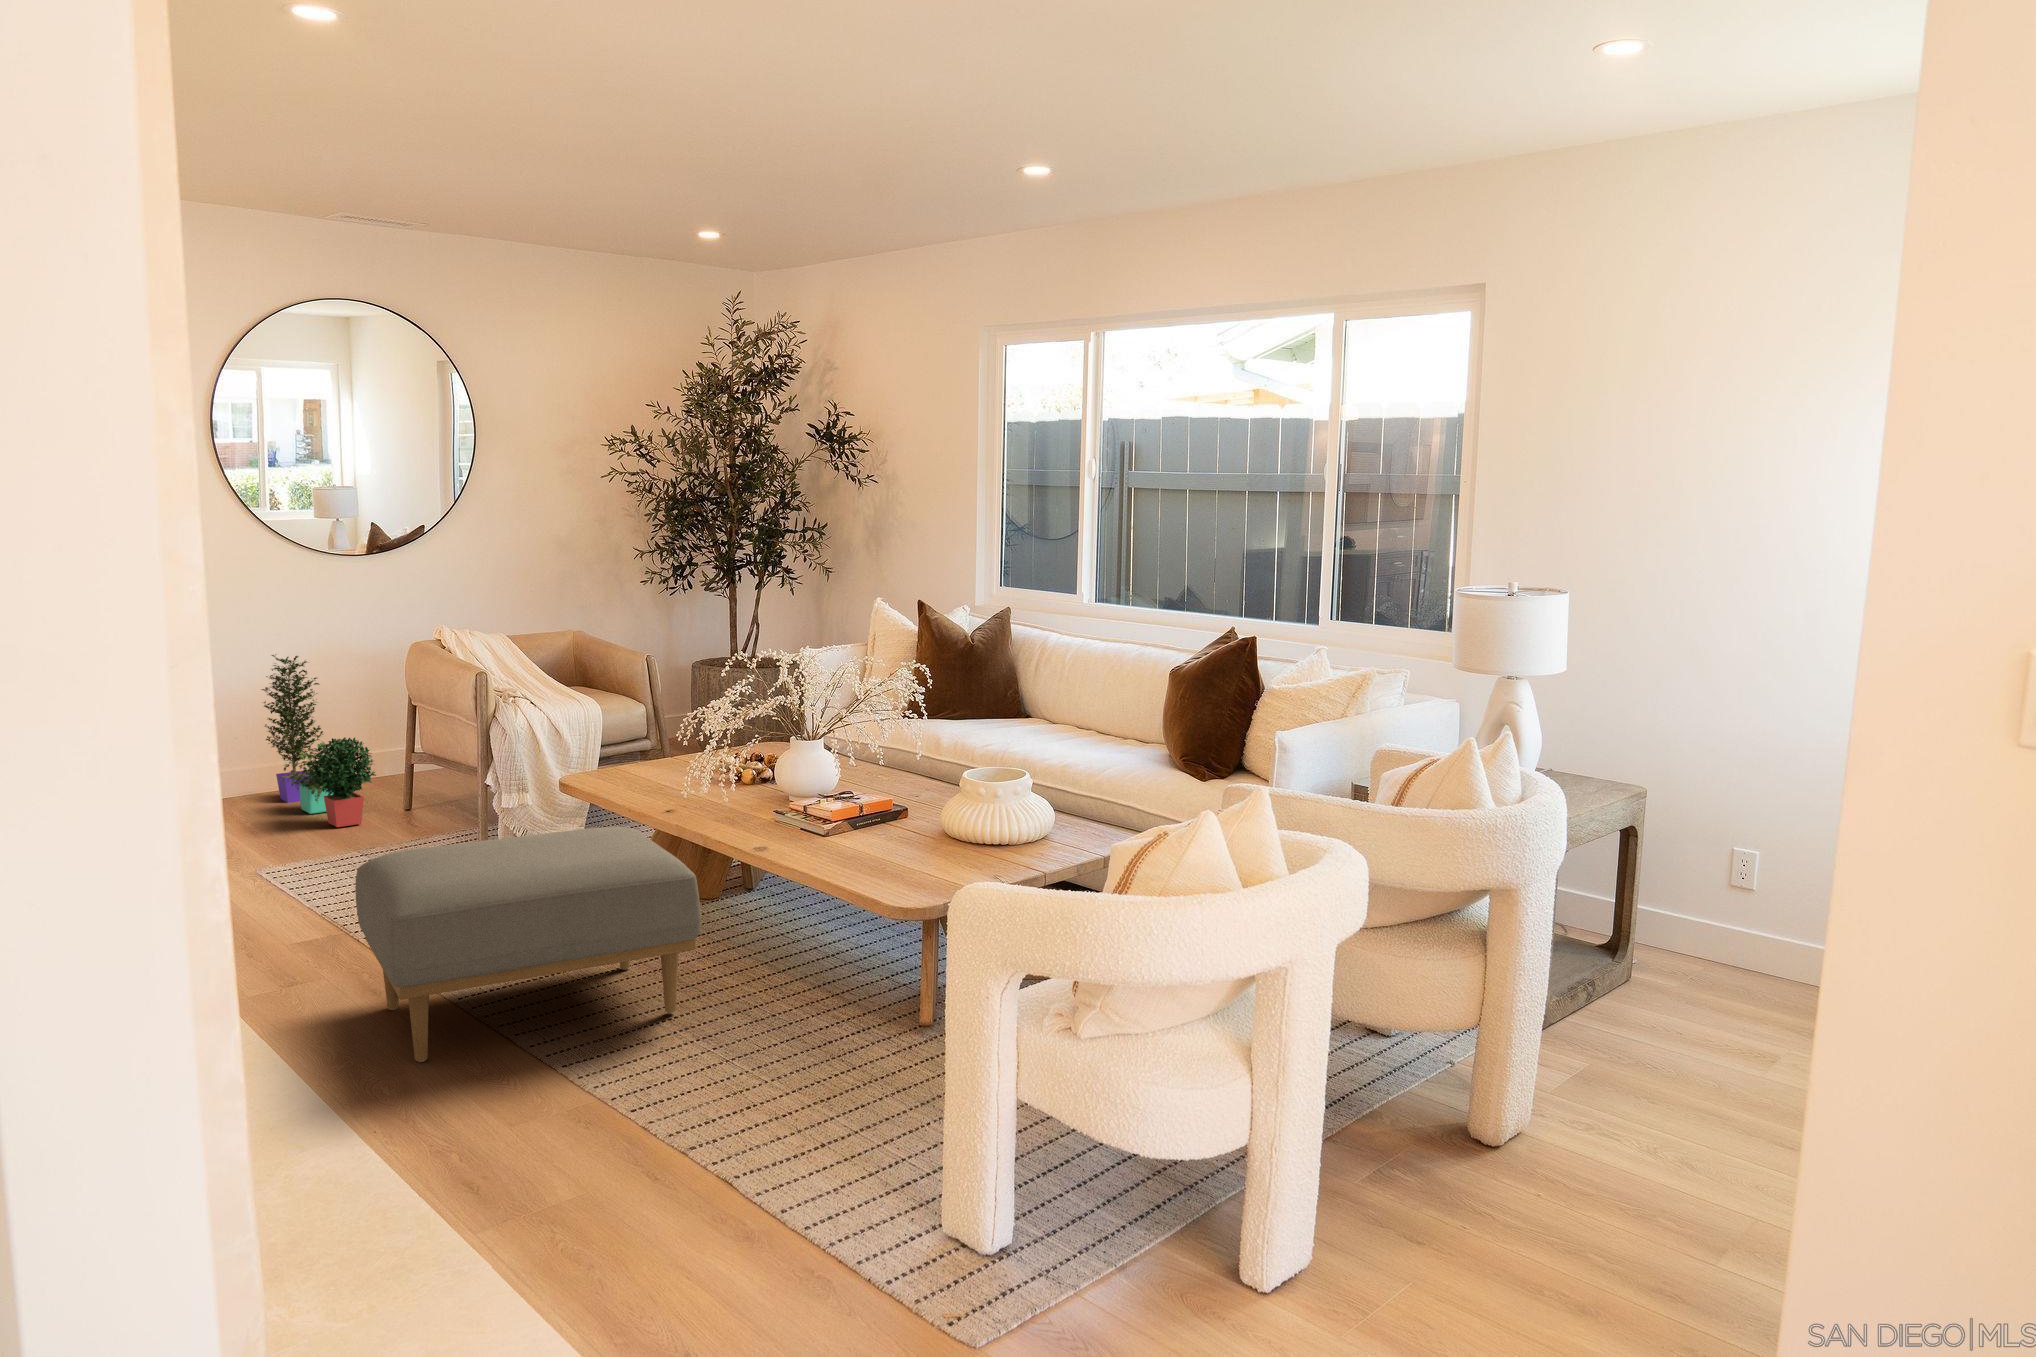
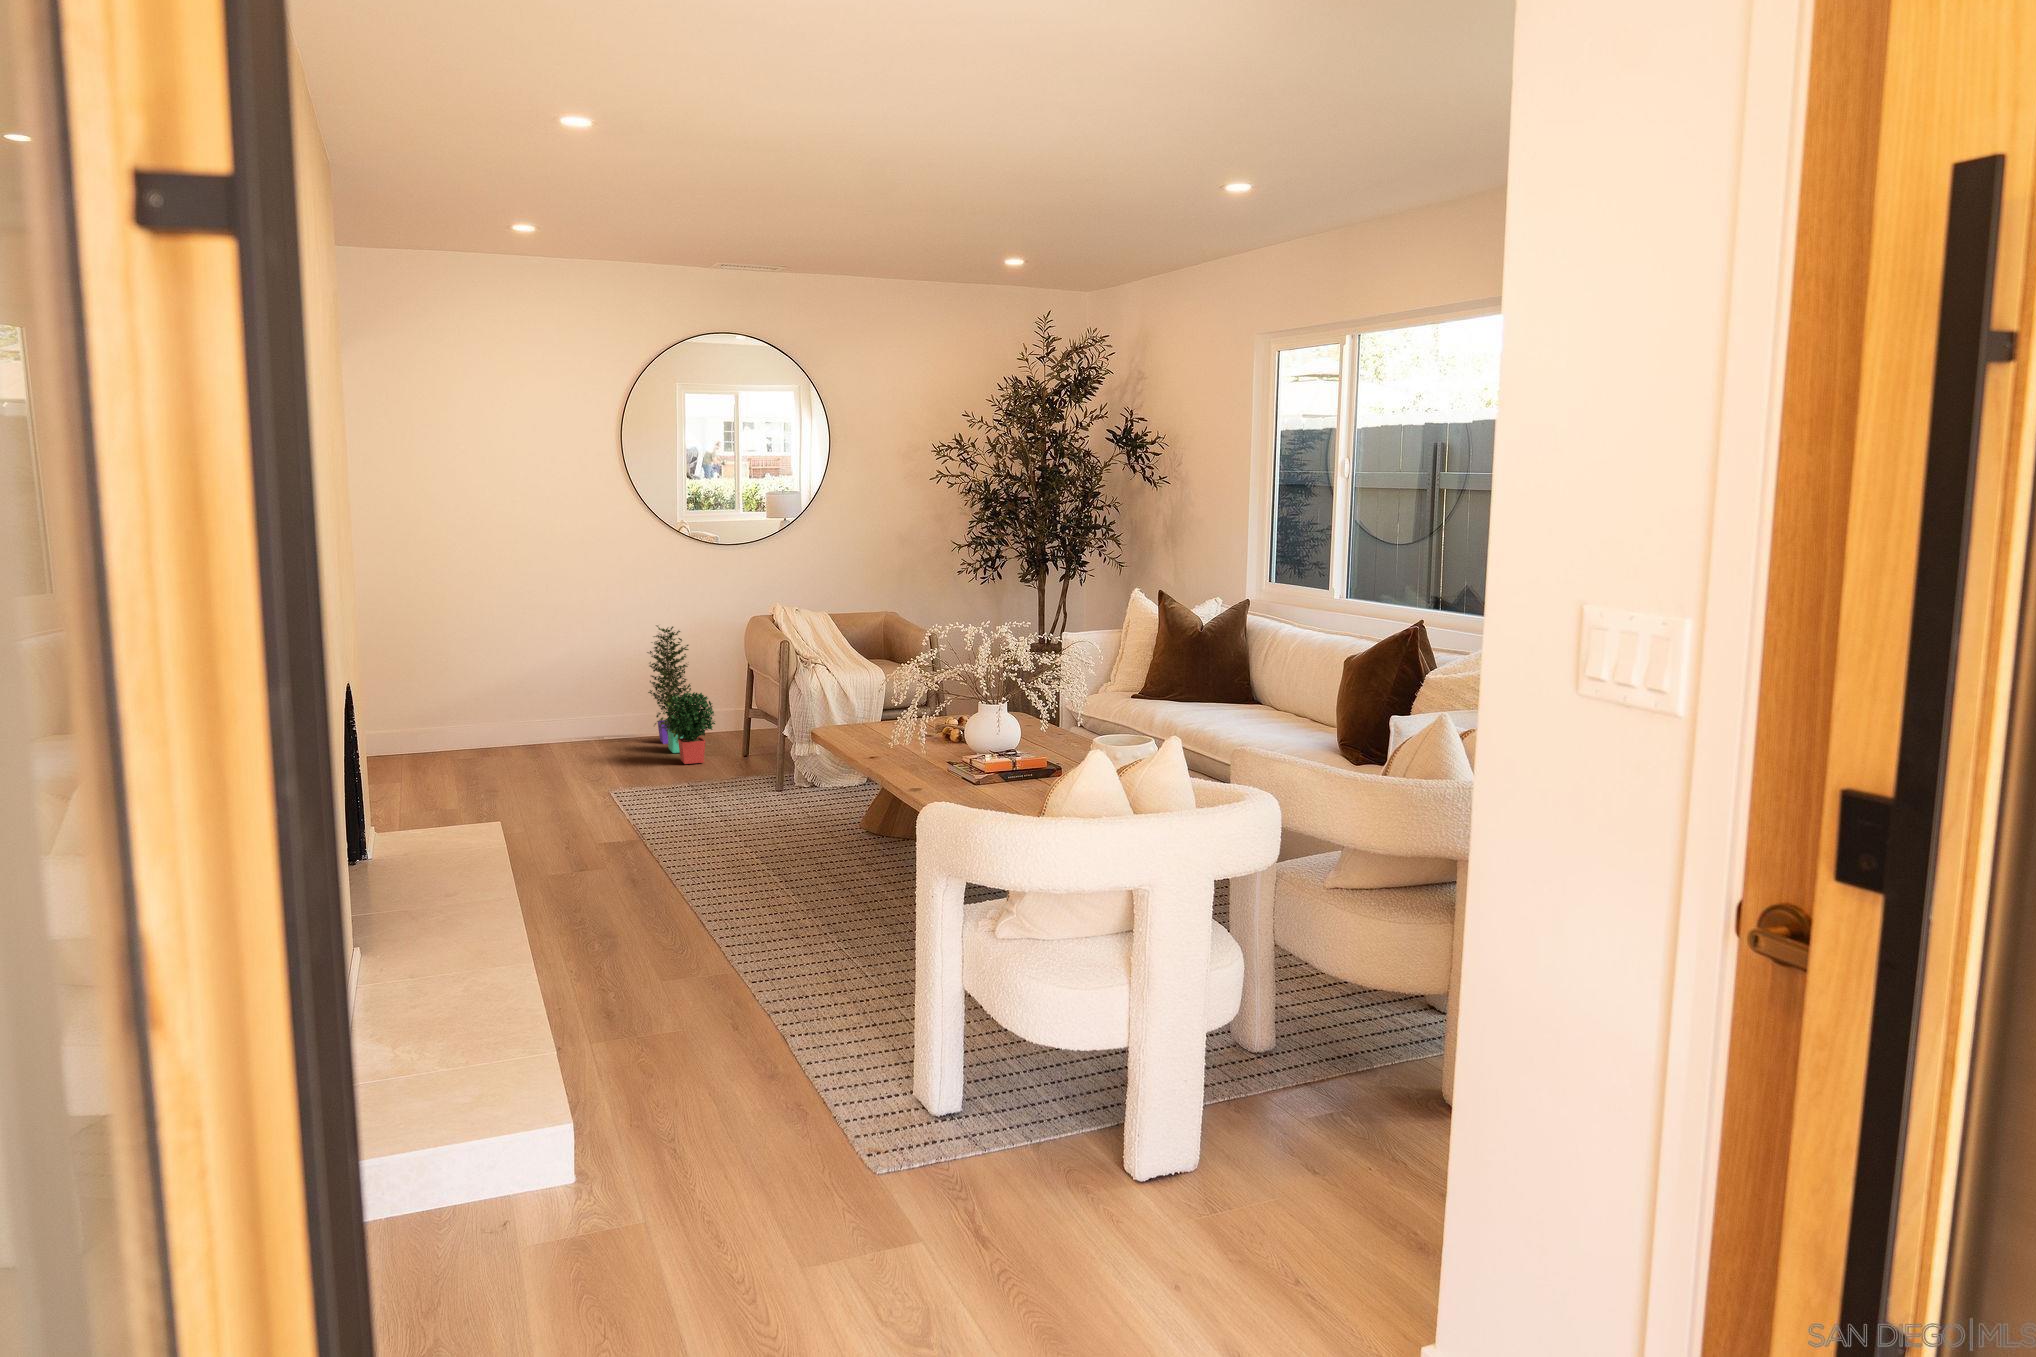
ottoman: present [355,827,701,1062] -> none [604,766,852,932]

